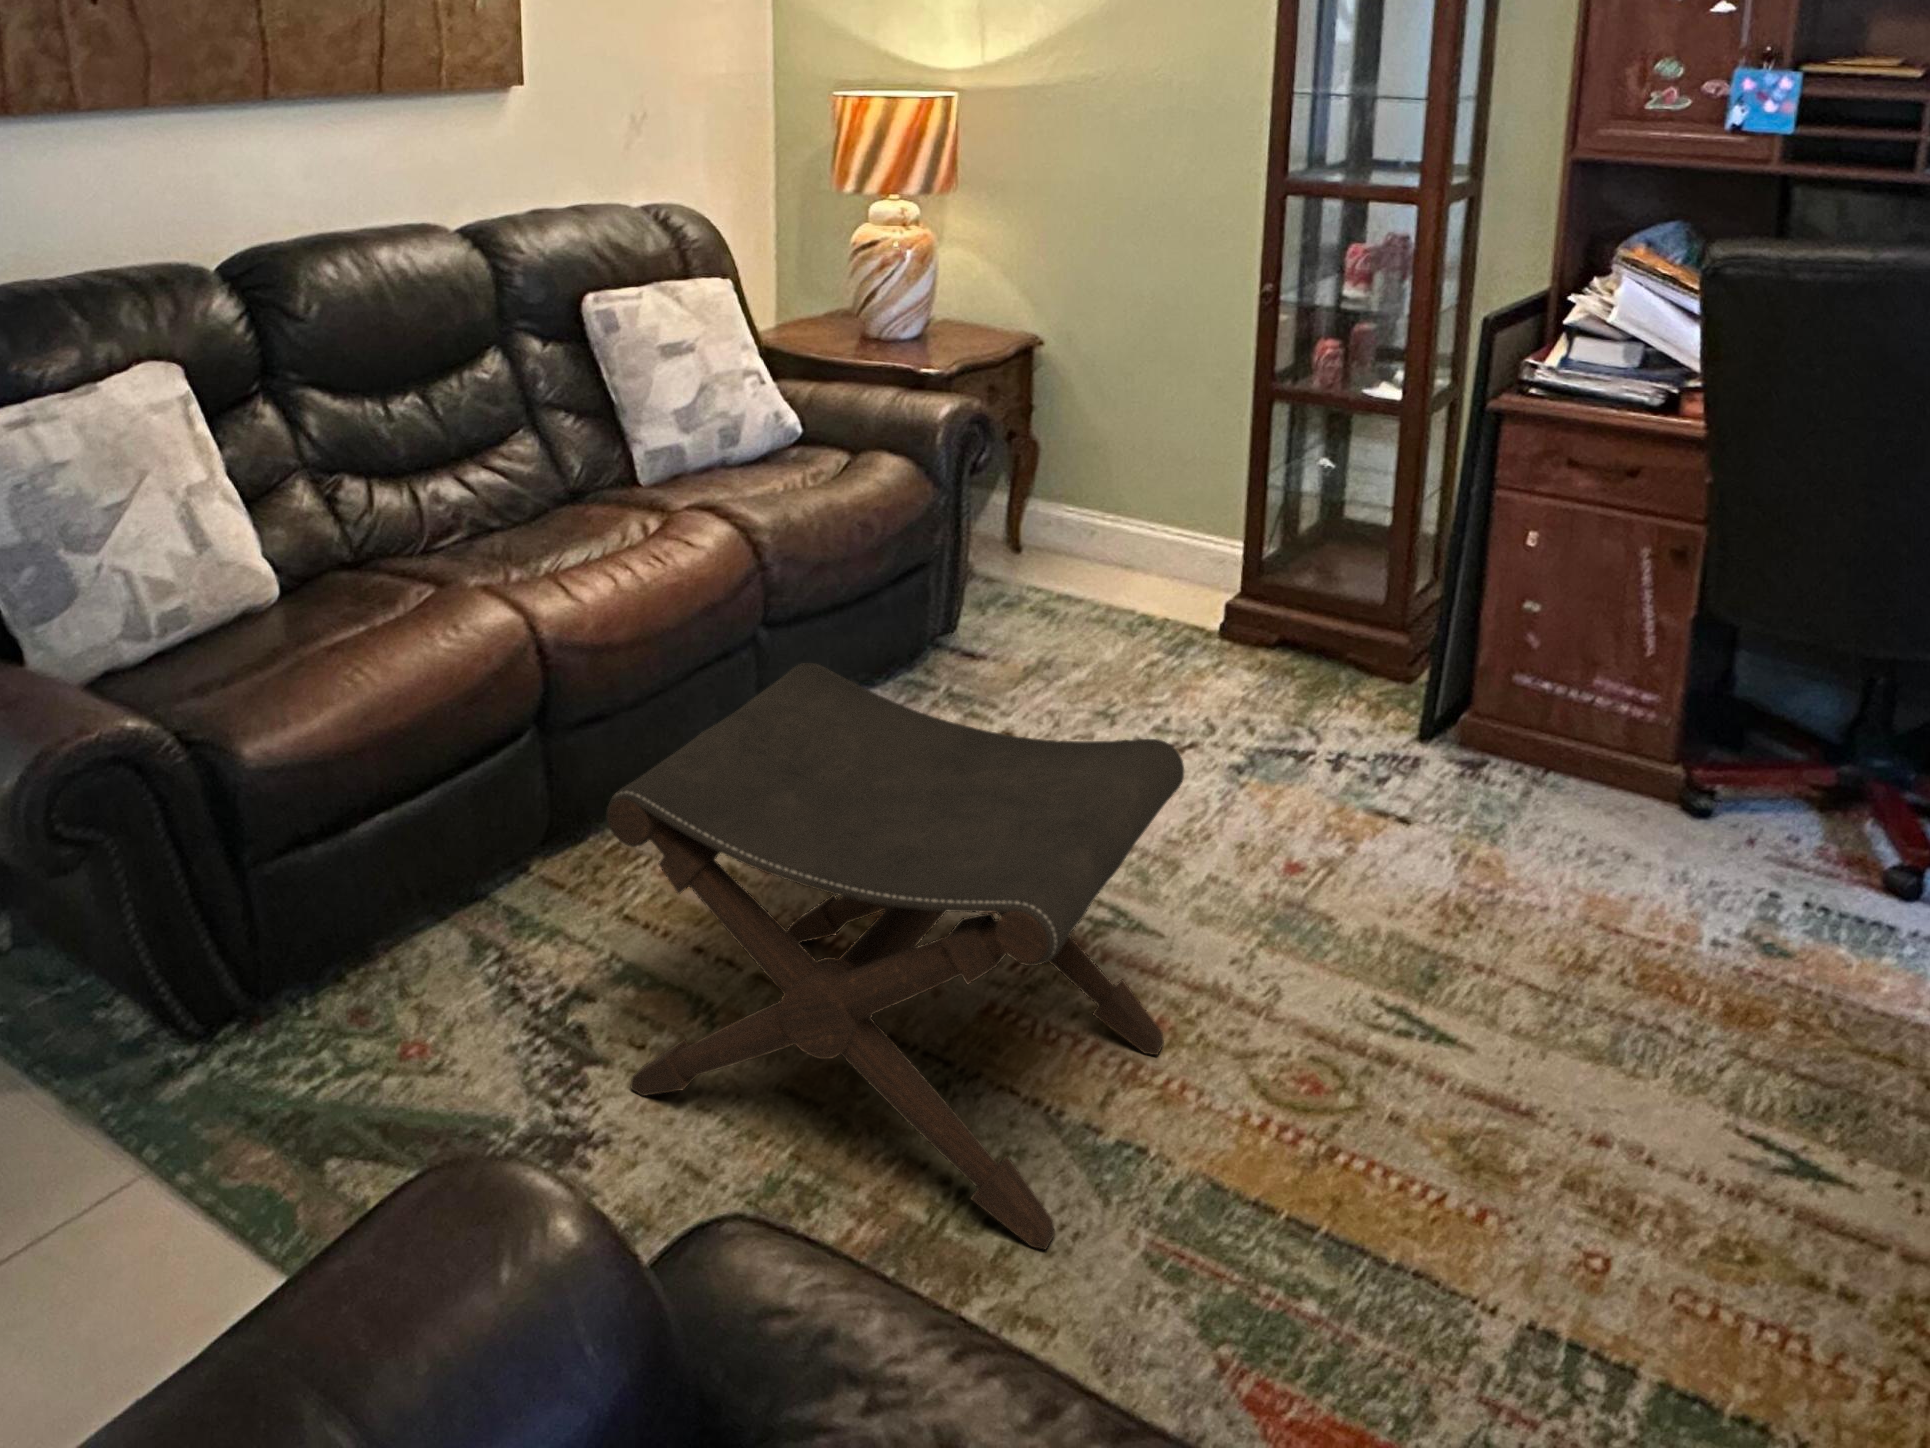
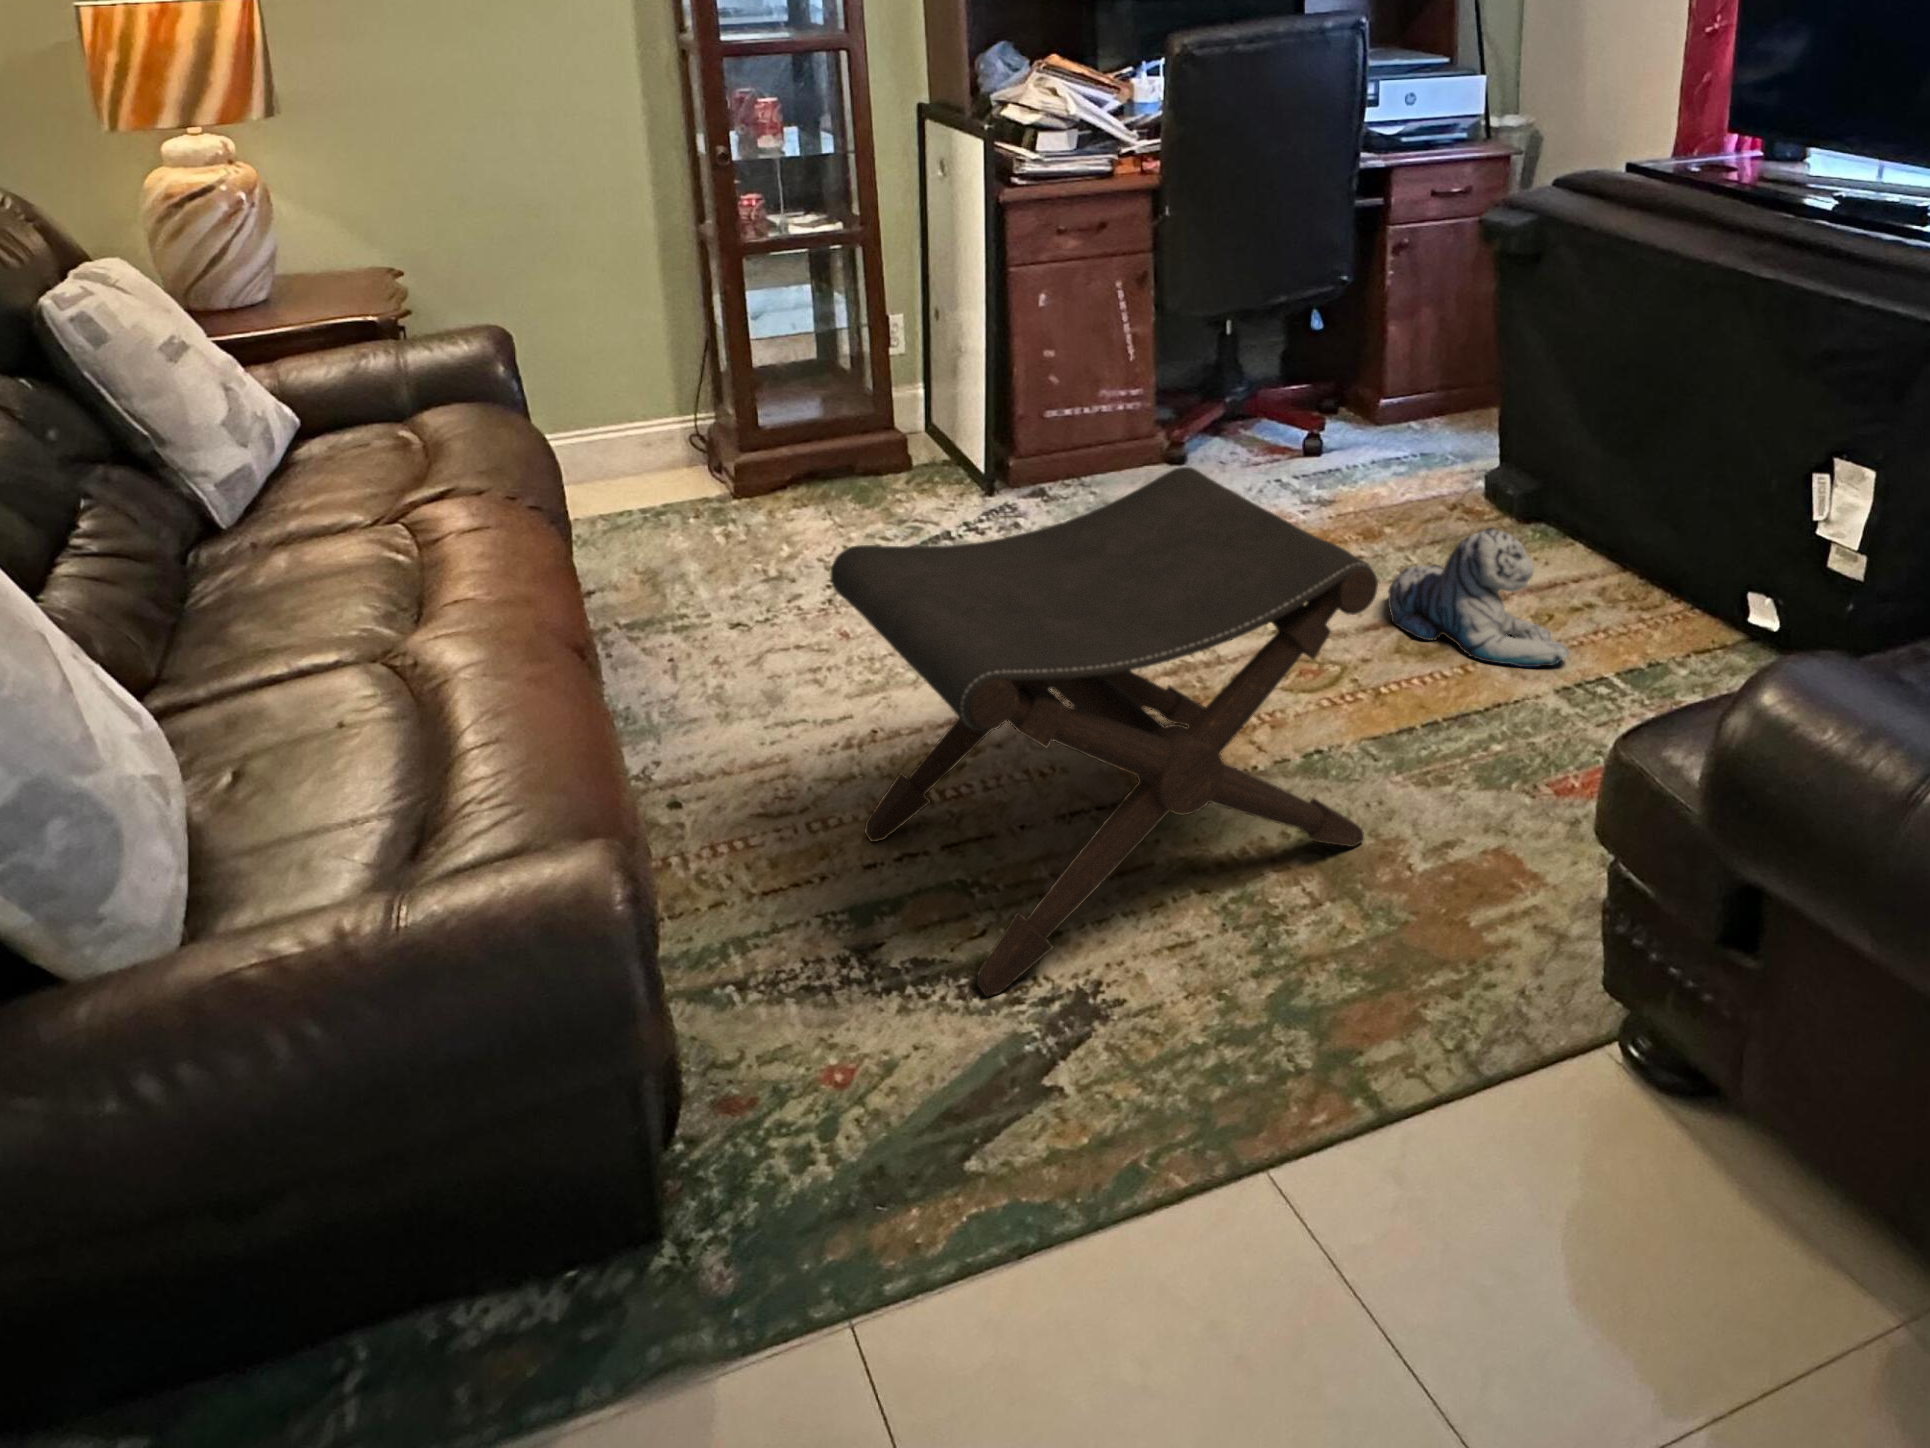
plush toy: none [1526,1049,1715,1307] -> present [1388,528,1569,667]

